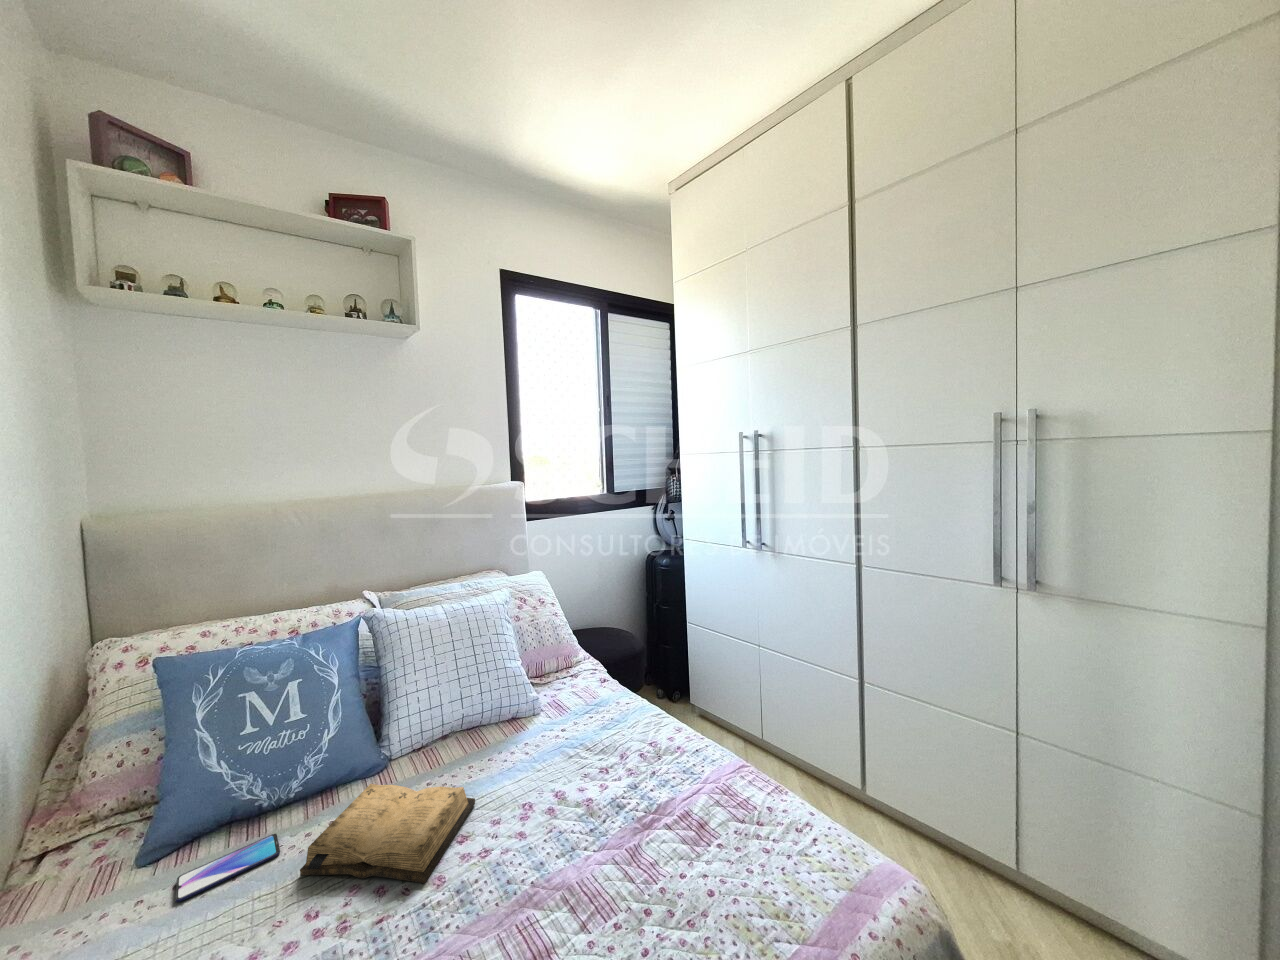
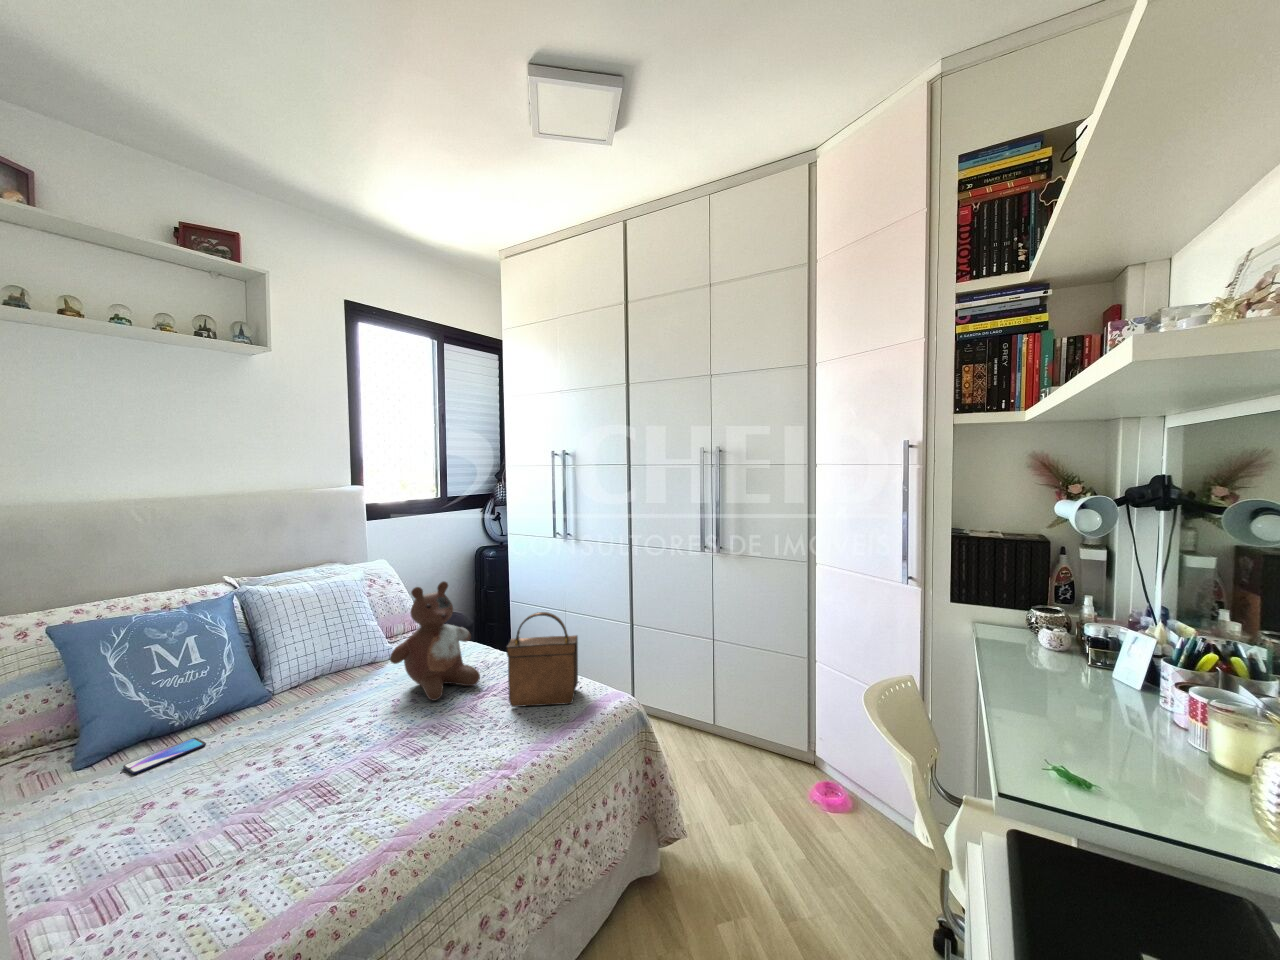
stuffed bear: none [519,627,647,827] -> present [390,581,480,700]
handbag: none [688,712,818,903] -> present [506,612,578,707]
diary: present [300,784,475,883] -> none [232,691,356,749]

